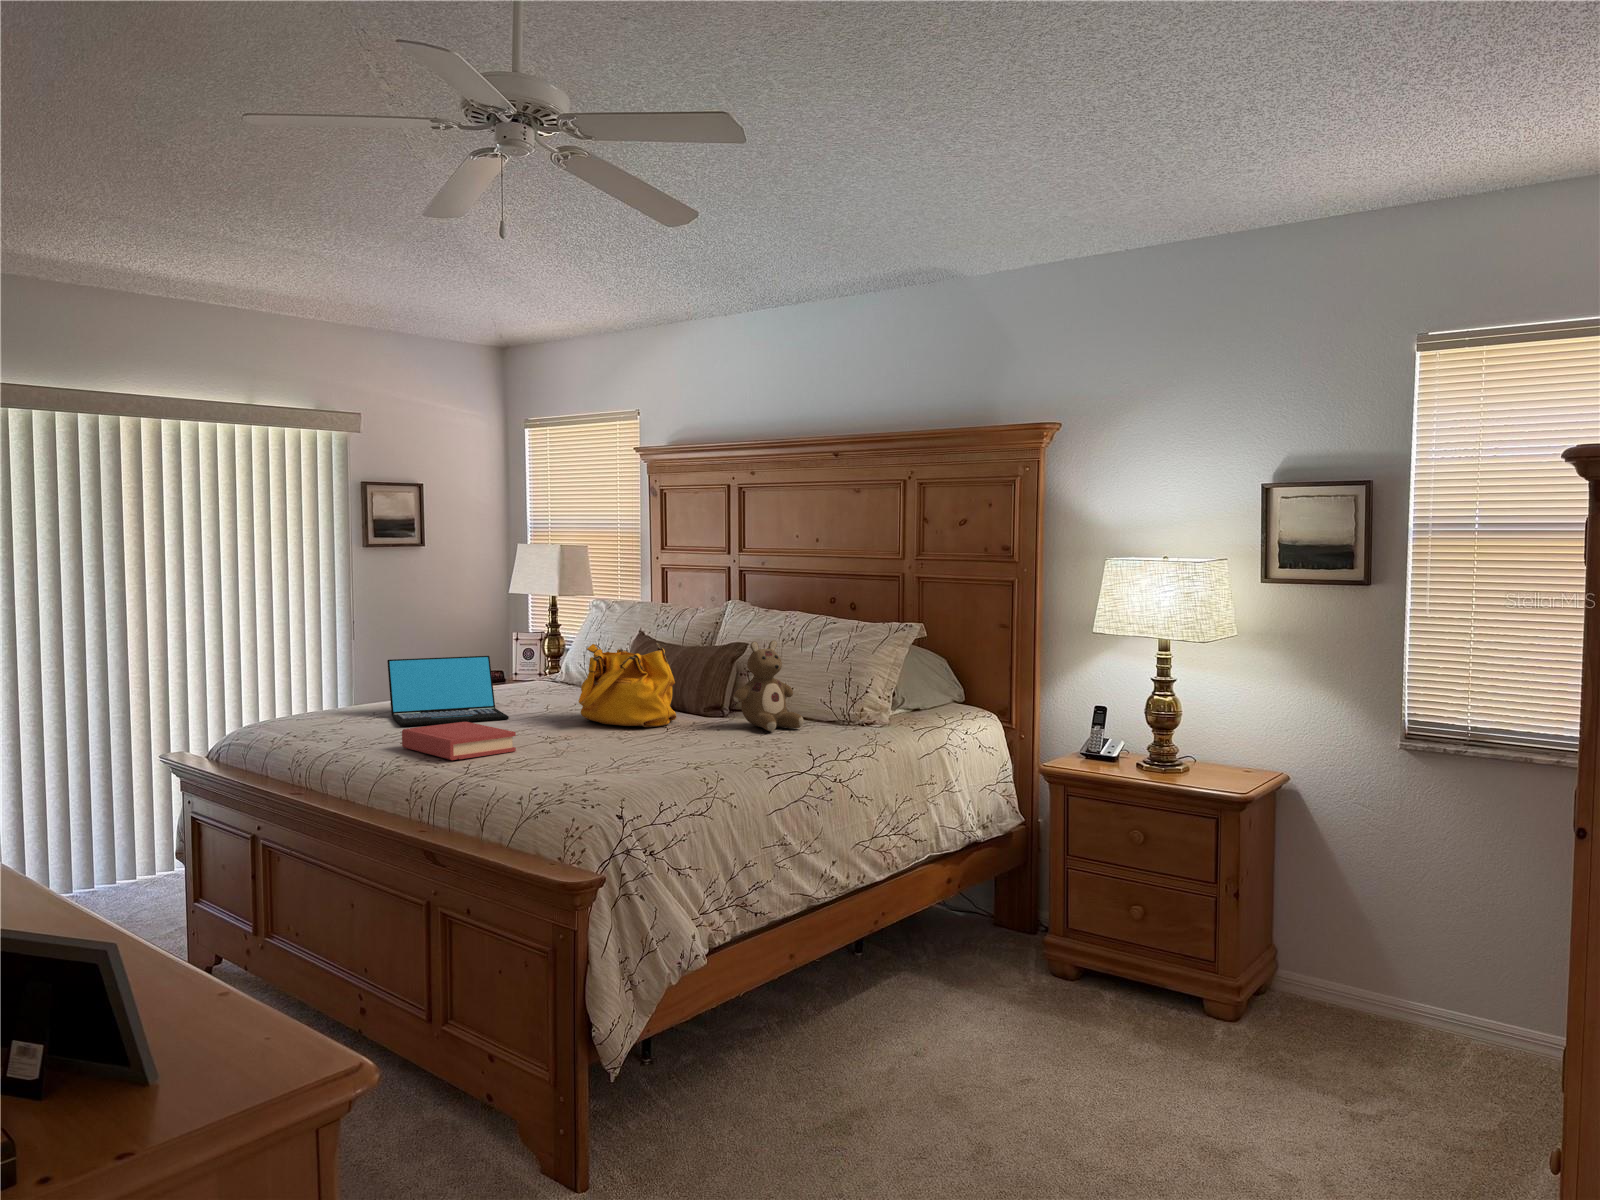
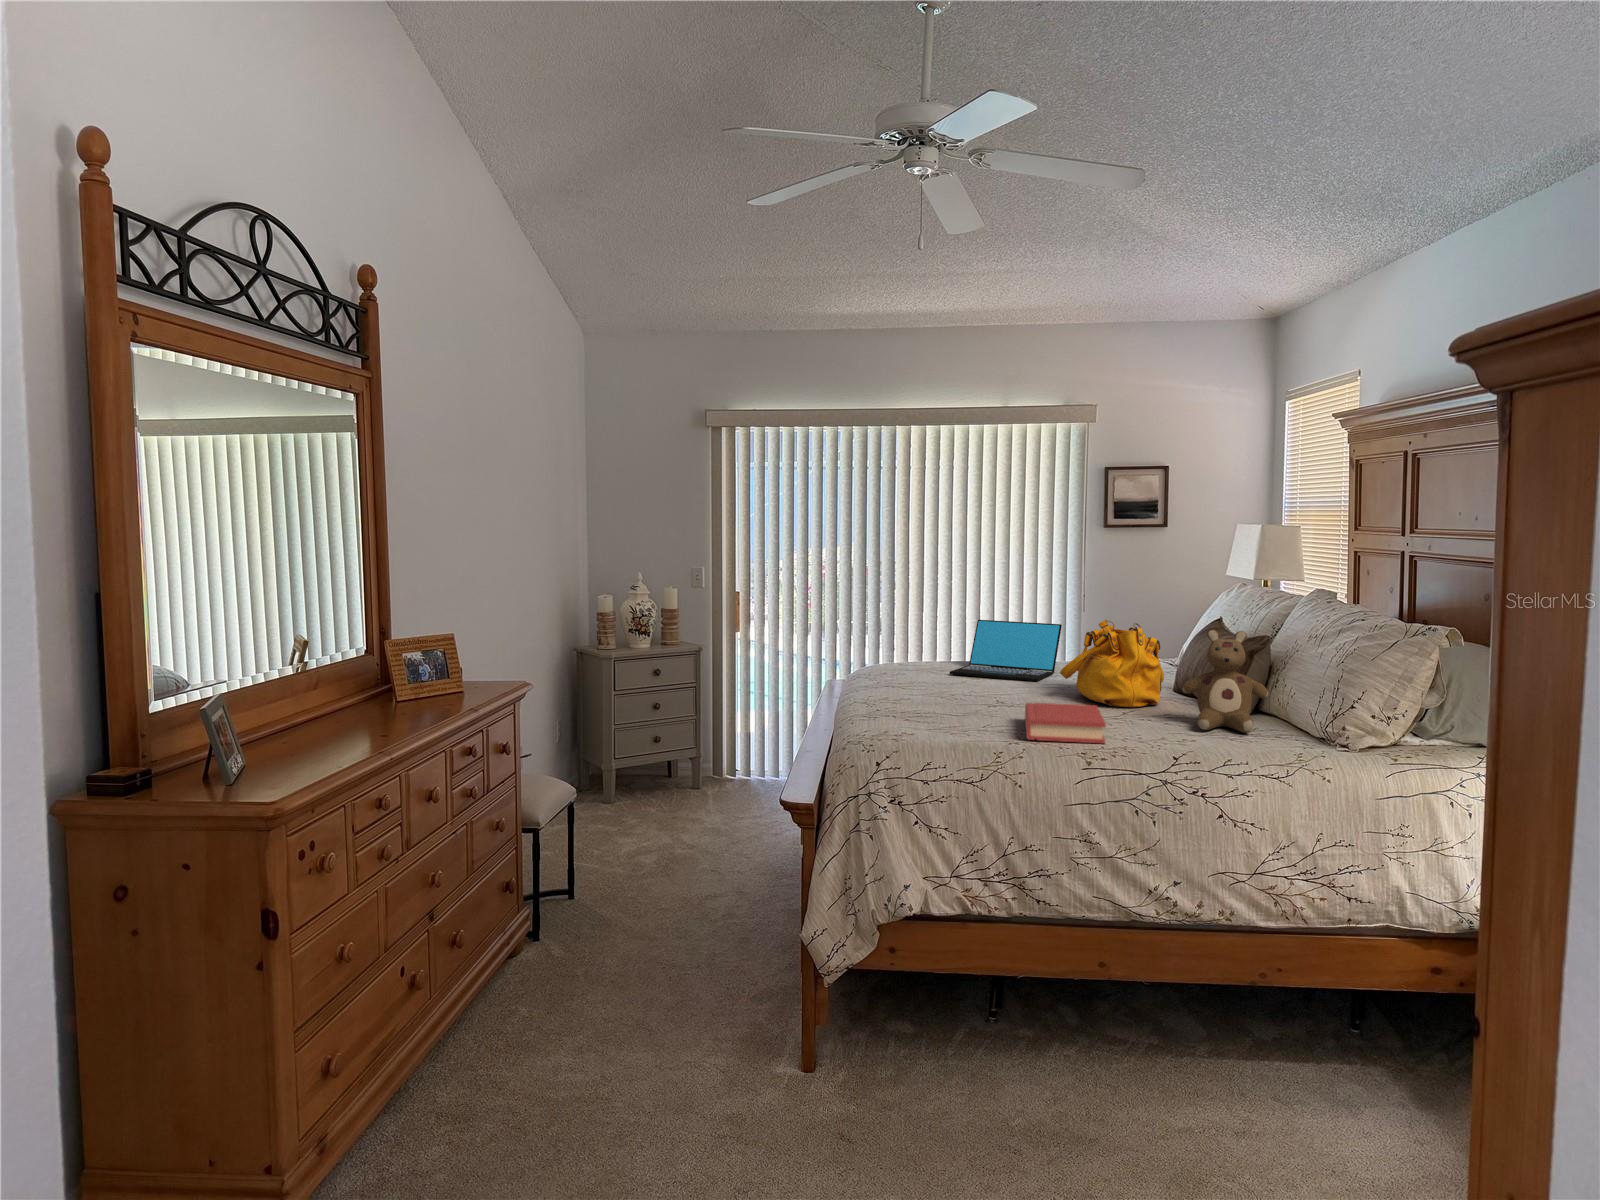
hardback book: present [402,722,516,760] -> present [1025,703,1106,743]

